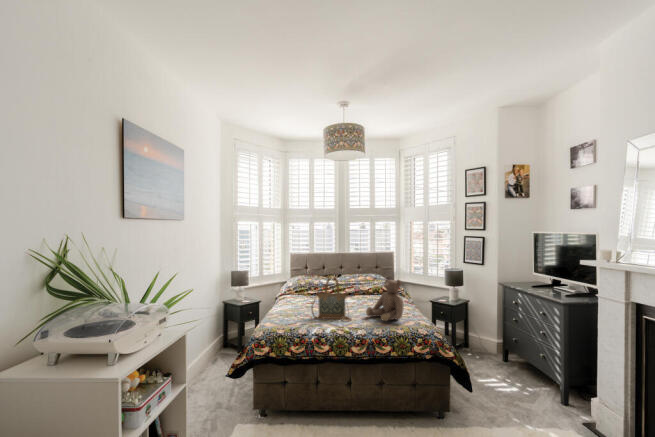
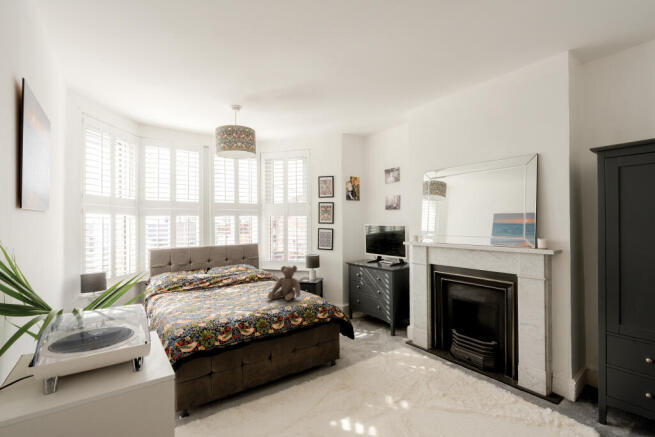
handbag: present [311,278,352,321] -> none [219,269,260,308]

